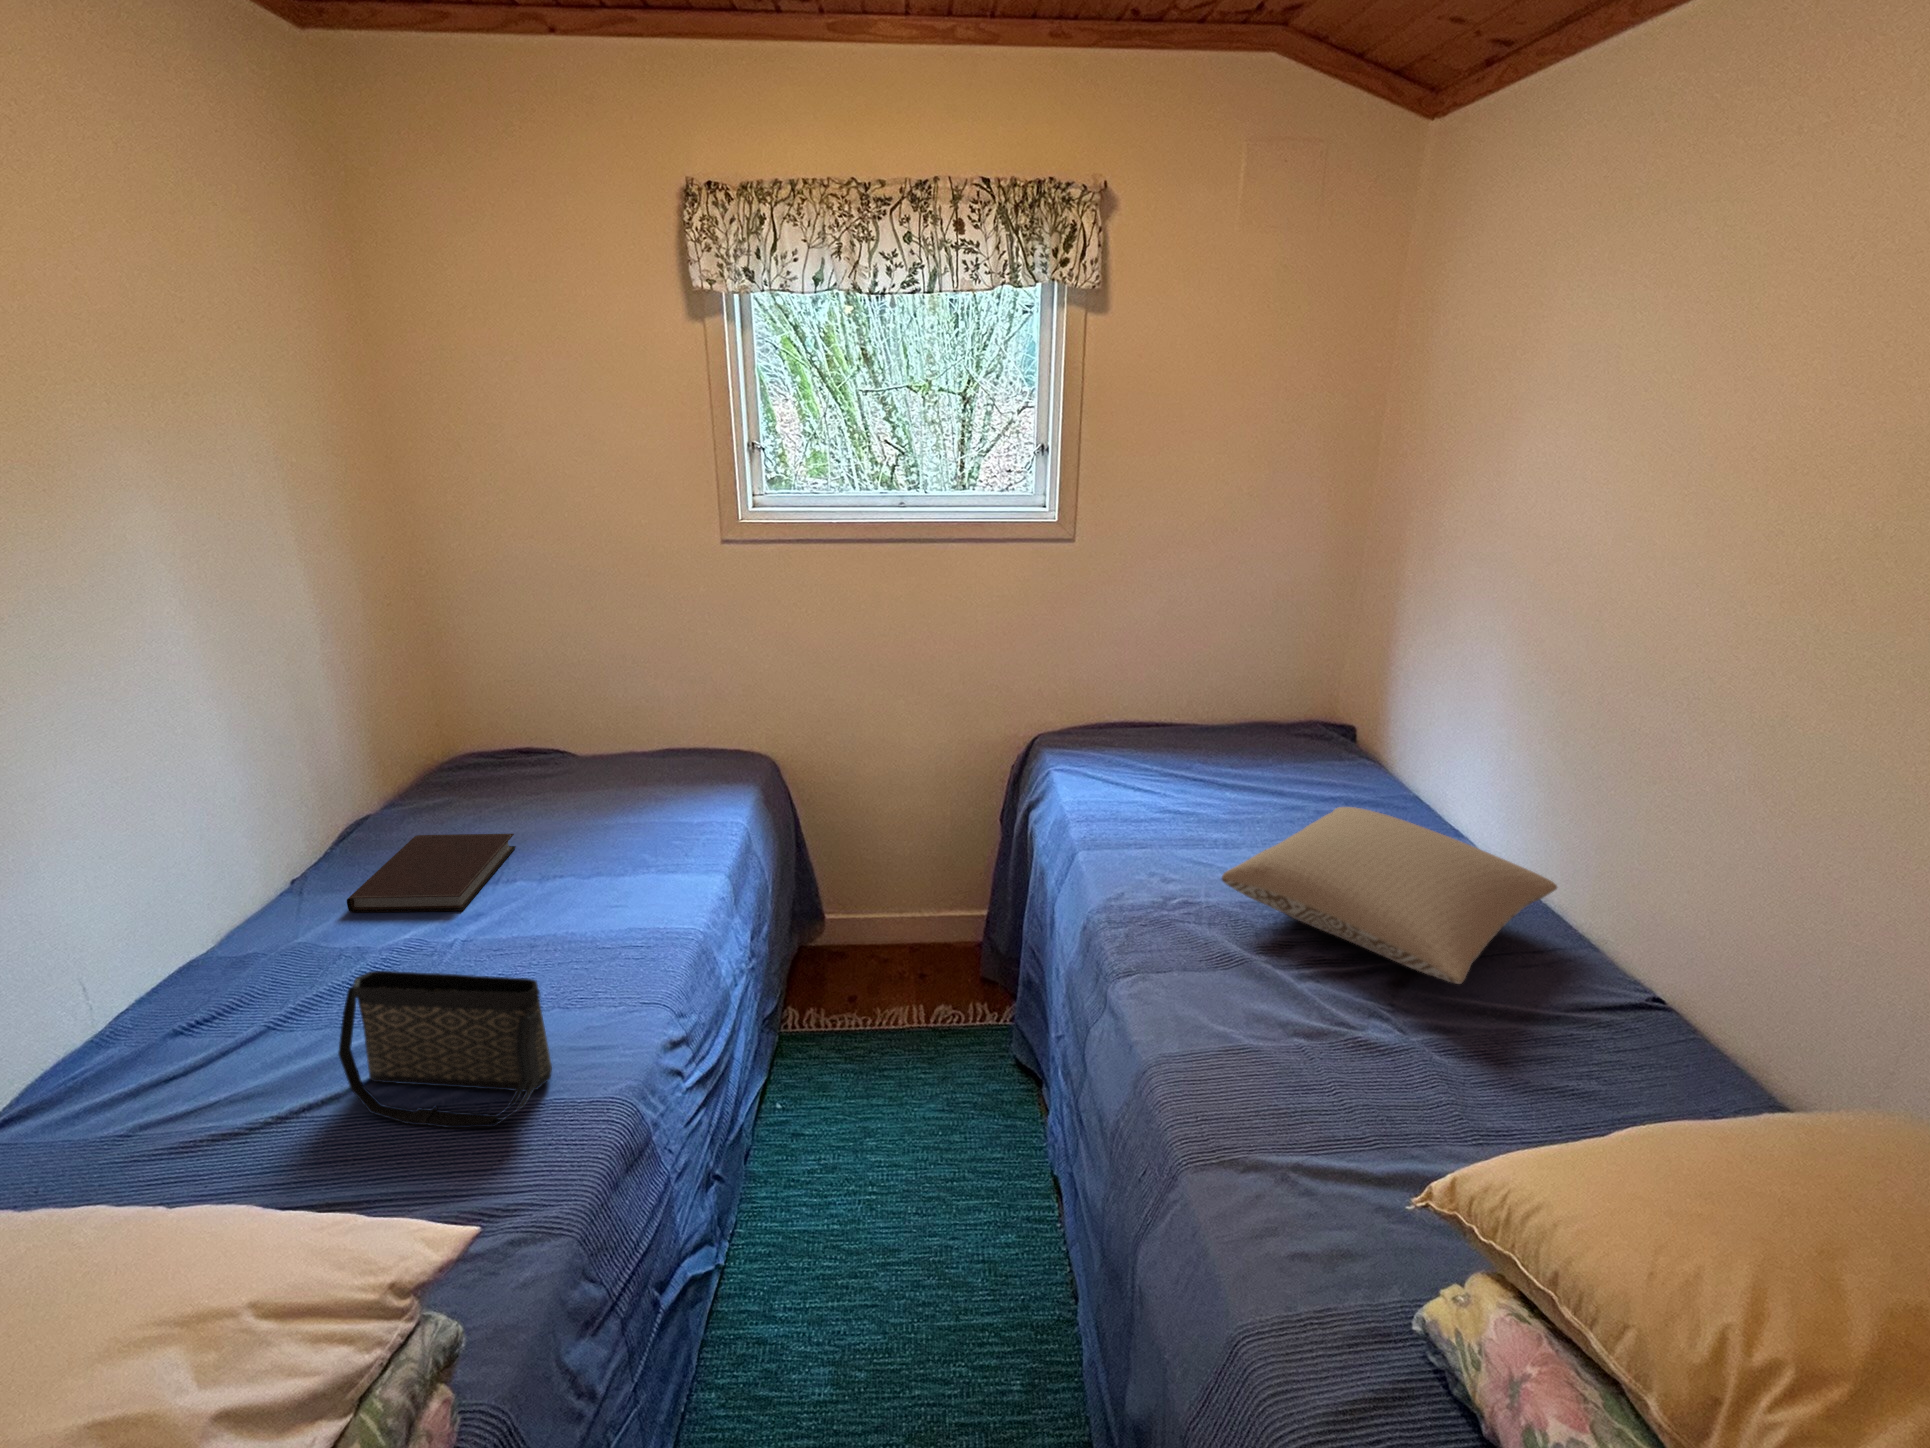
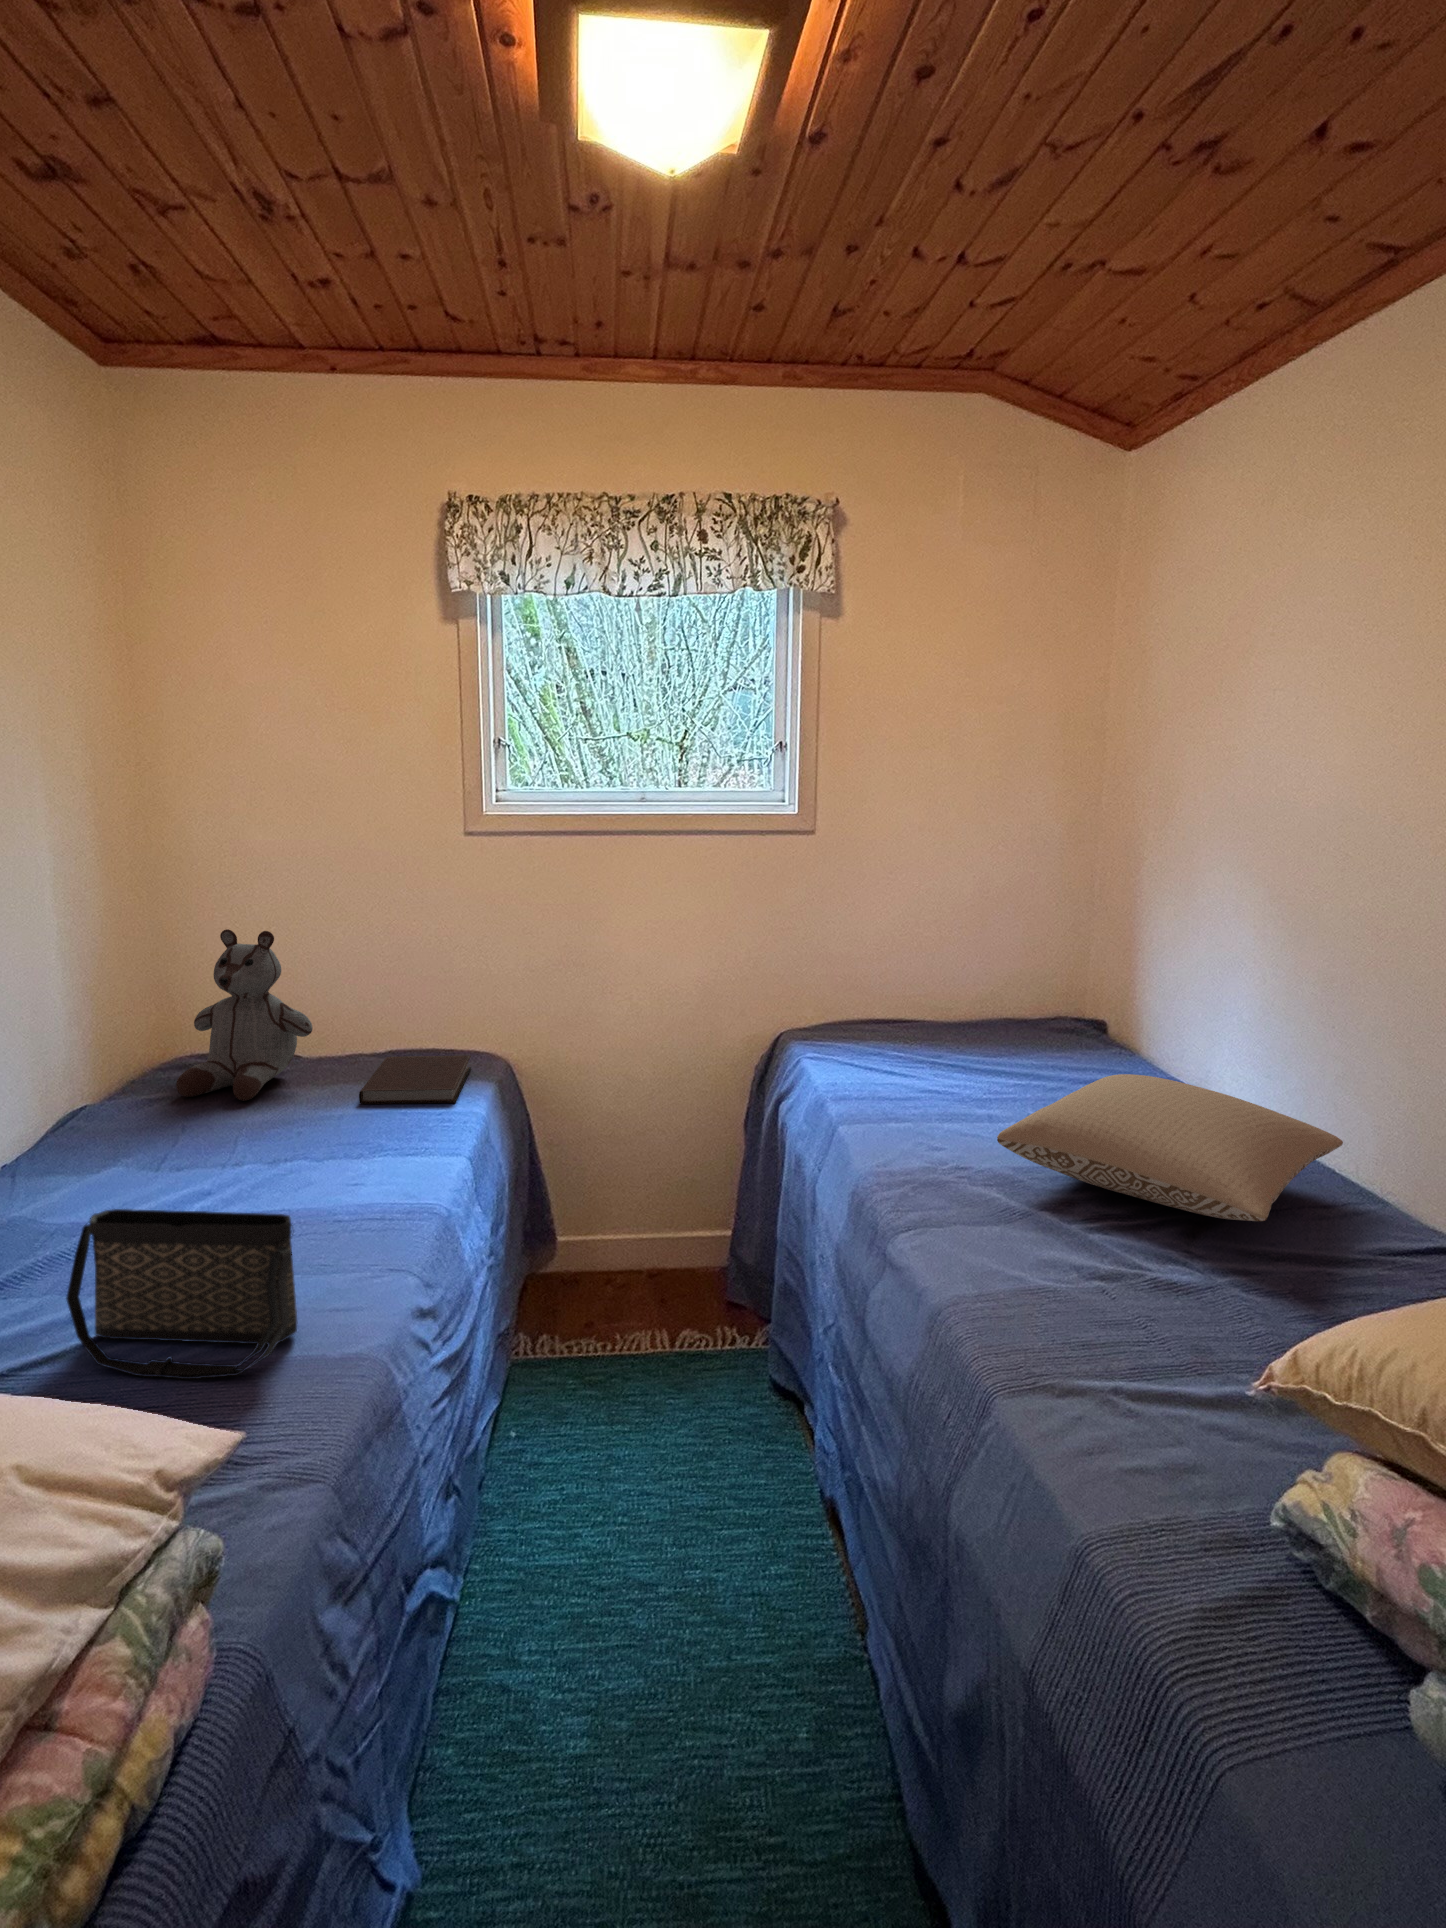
stuffed bear: none [455,641,582,807] -> present [176,929,313,1101]
notebook: present [347,834,516,912] -> present [359,1056,471,1104]

